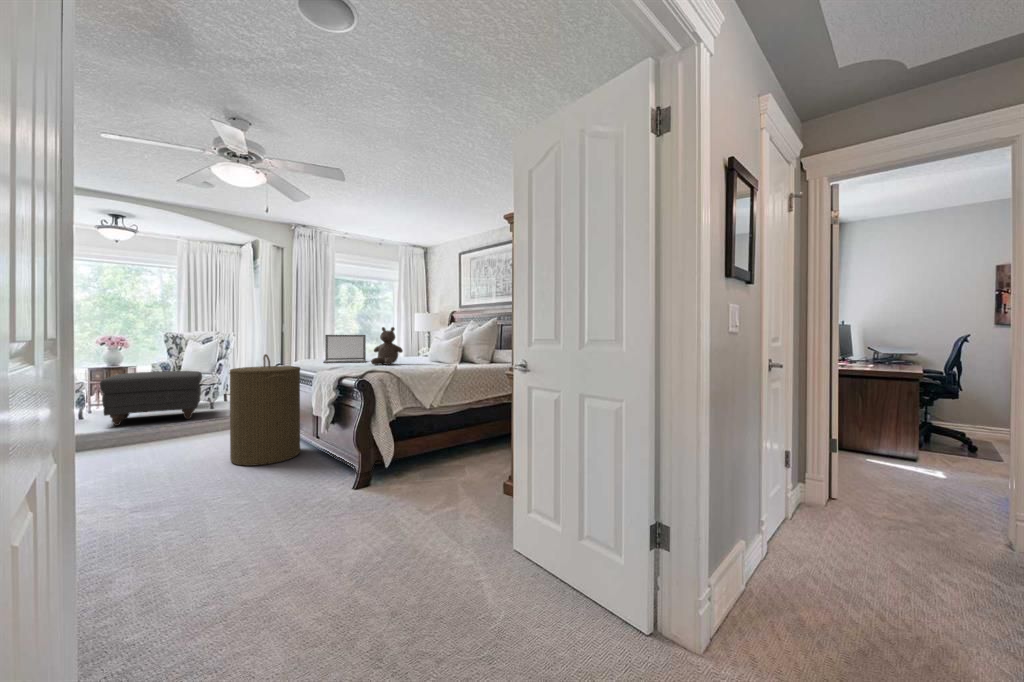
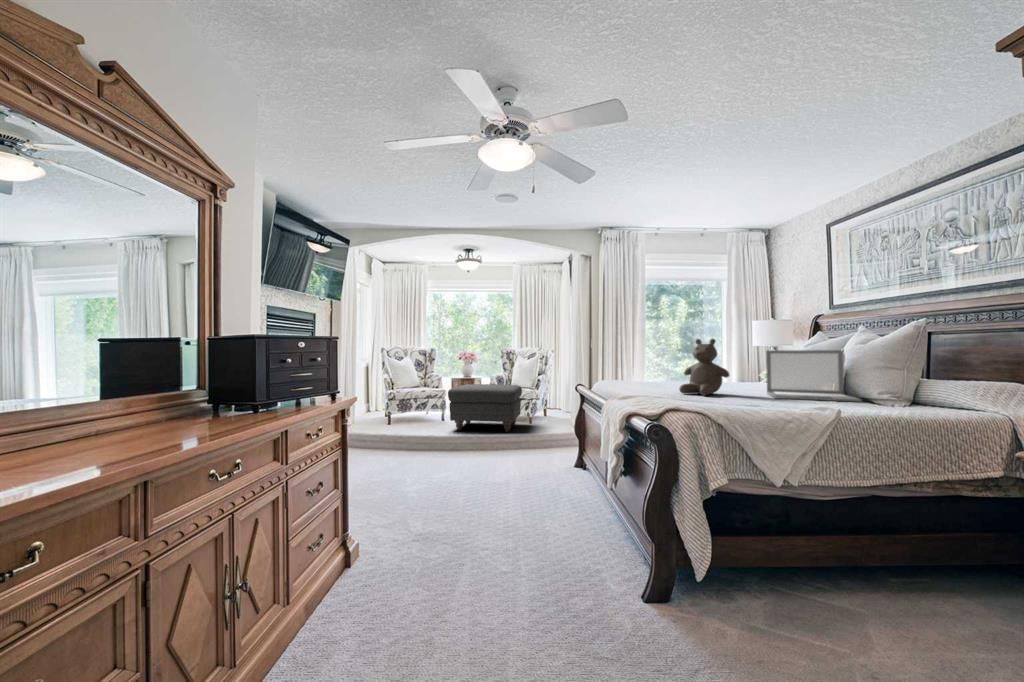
laptop: present [323,335,366,363] -> present [766,350,862,402]
laundry hamper: present [229,354,300,466] -> none [517,373,590,508]

